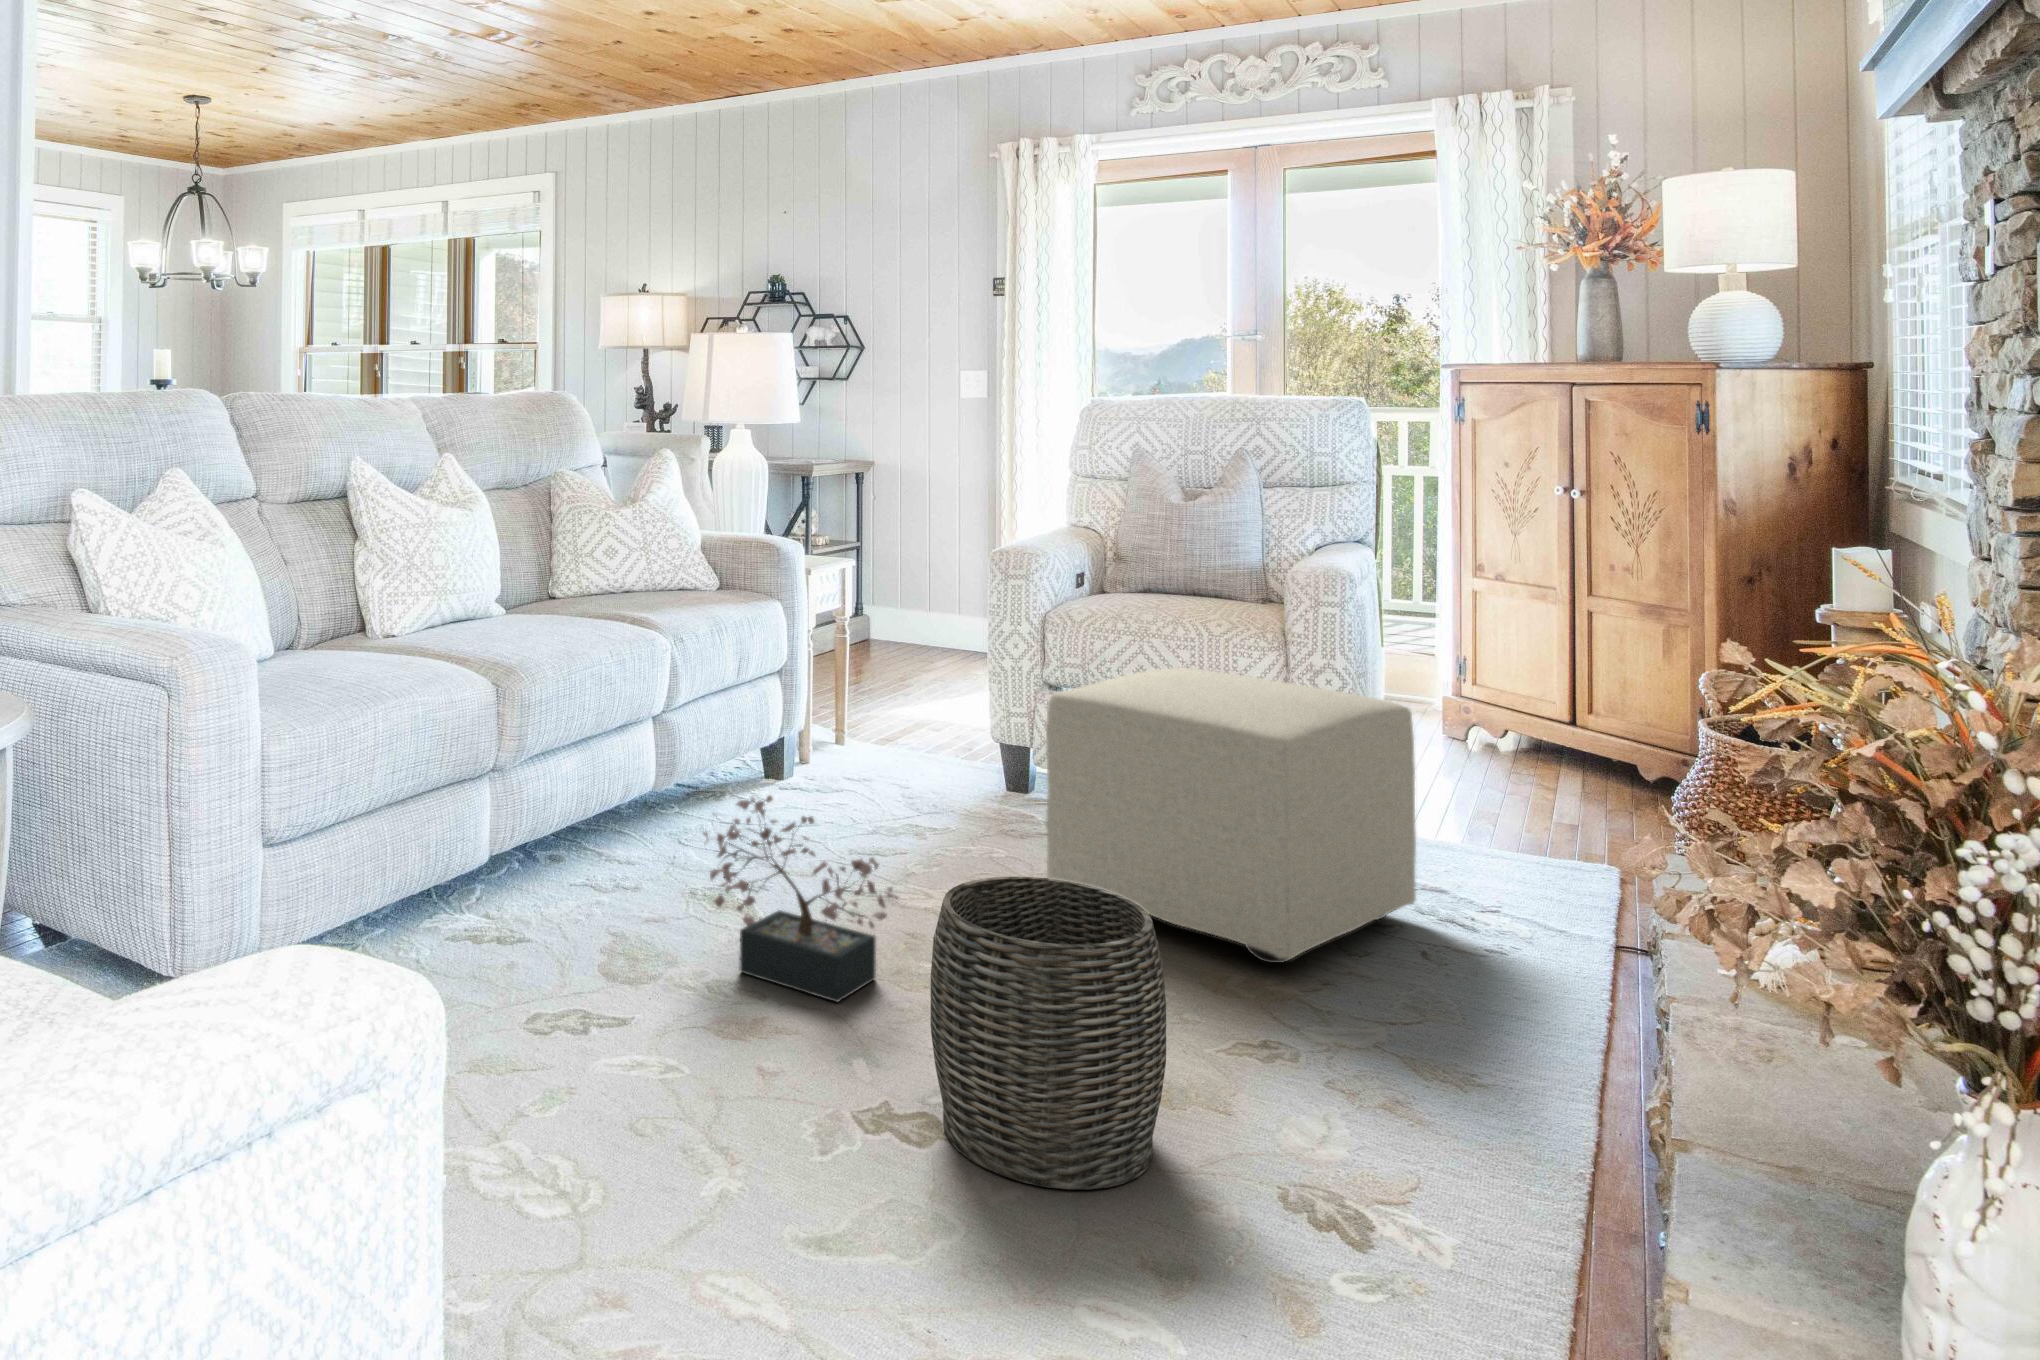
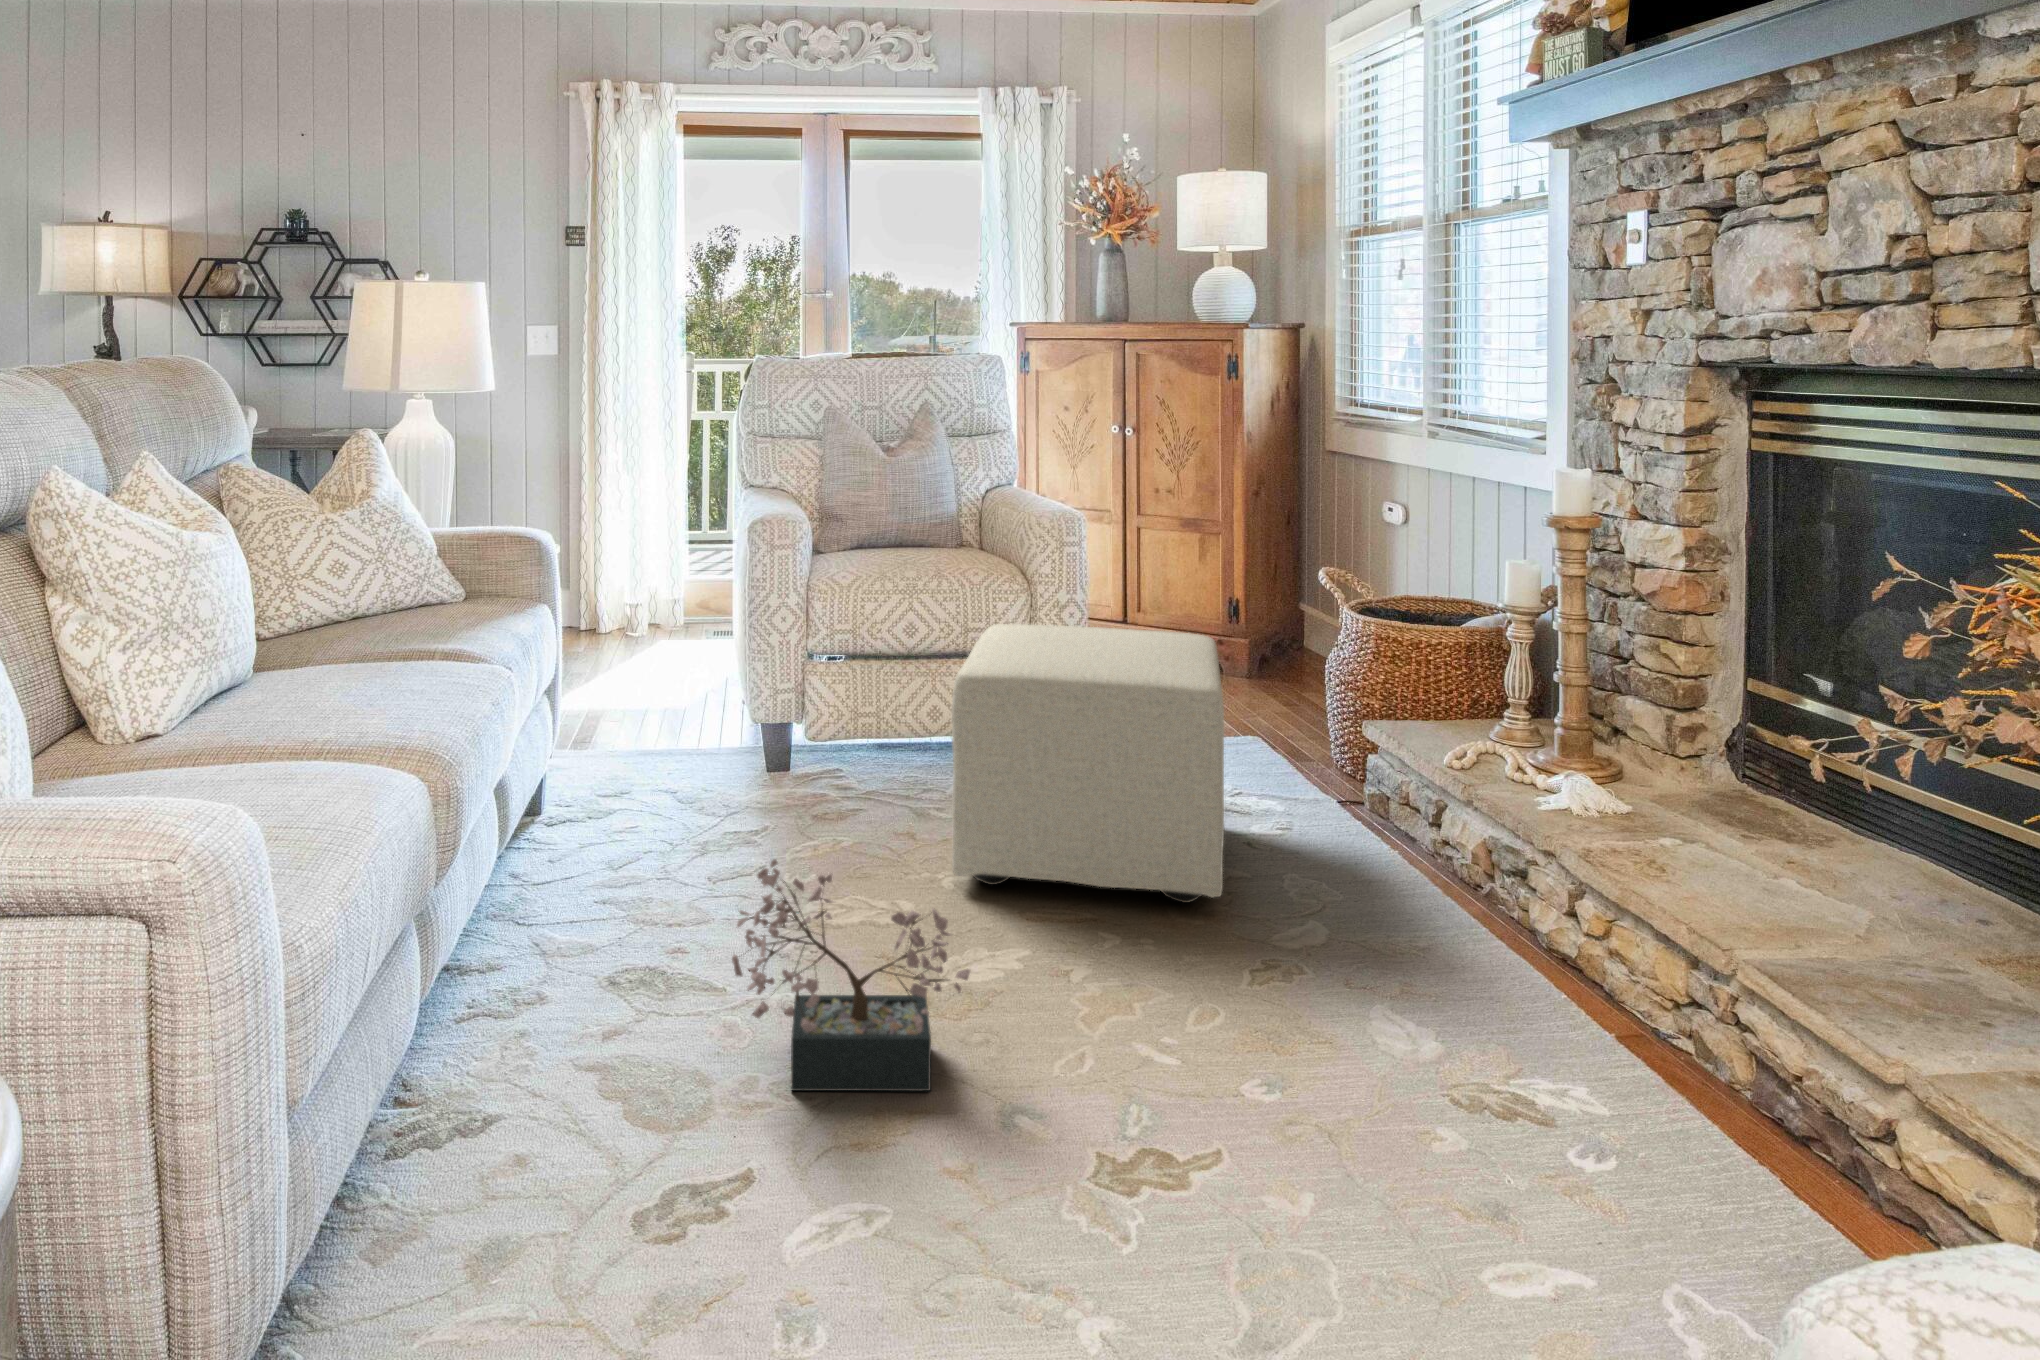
woven basket: present [930,877,1166,1189] -> none [1156,892,1411,1249]

